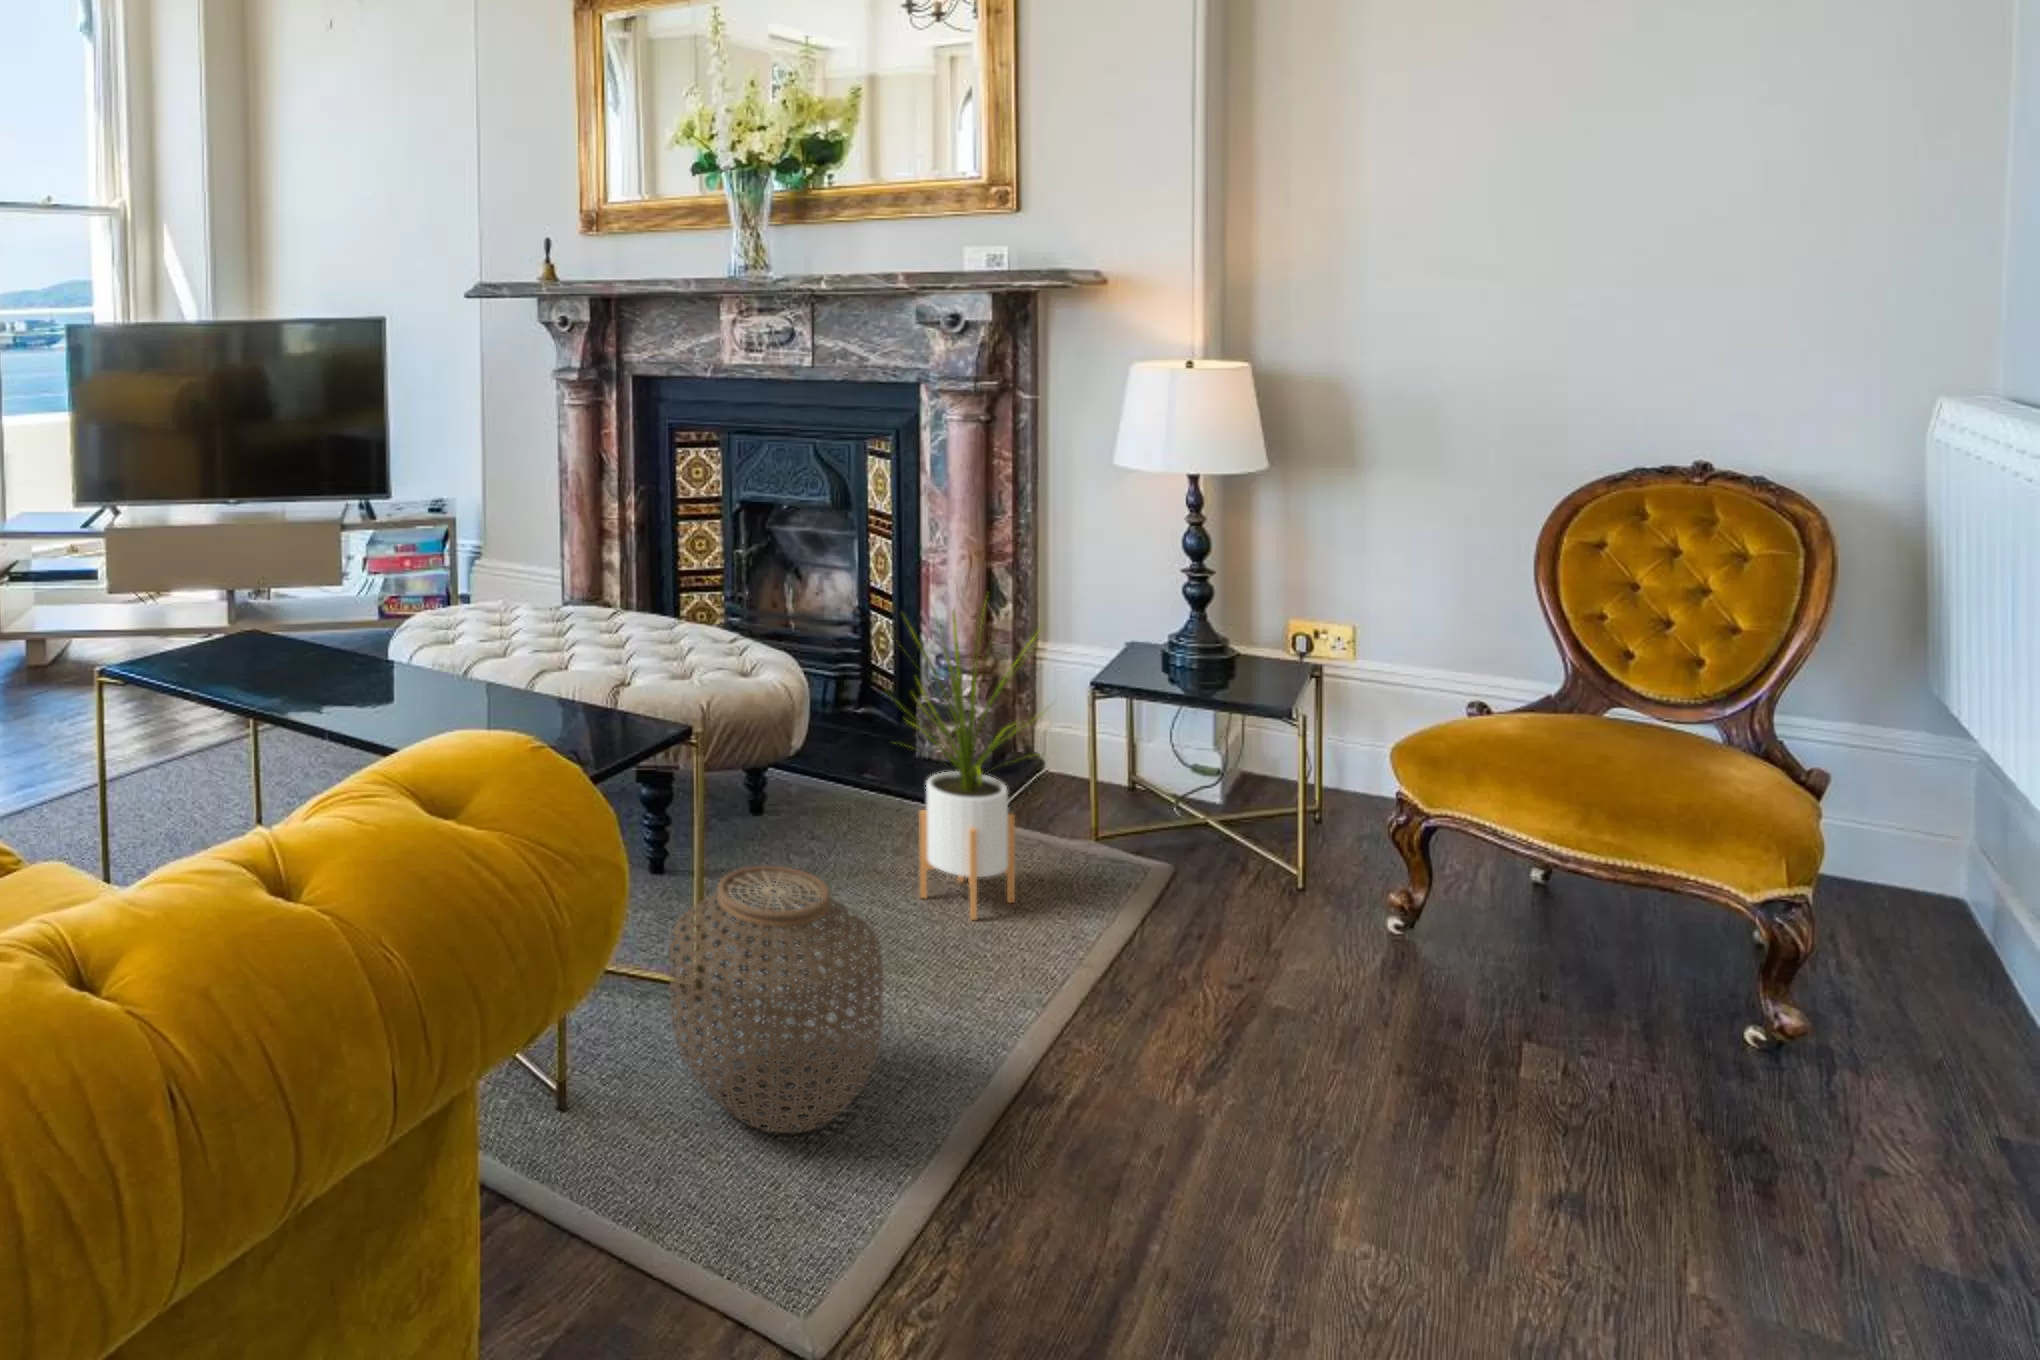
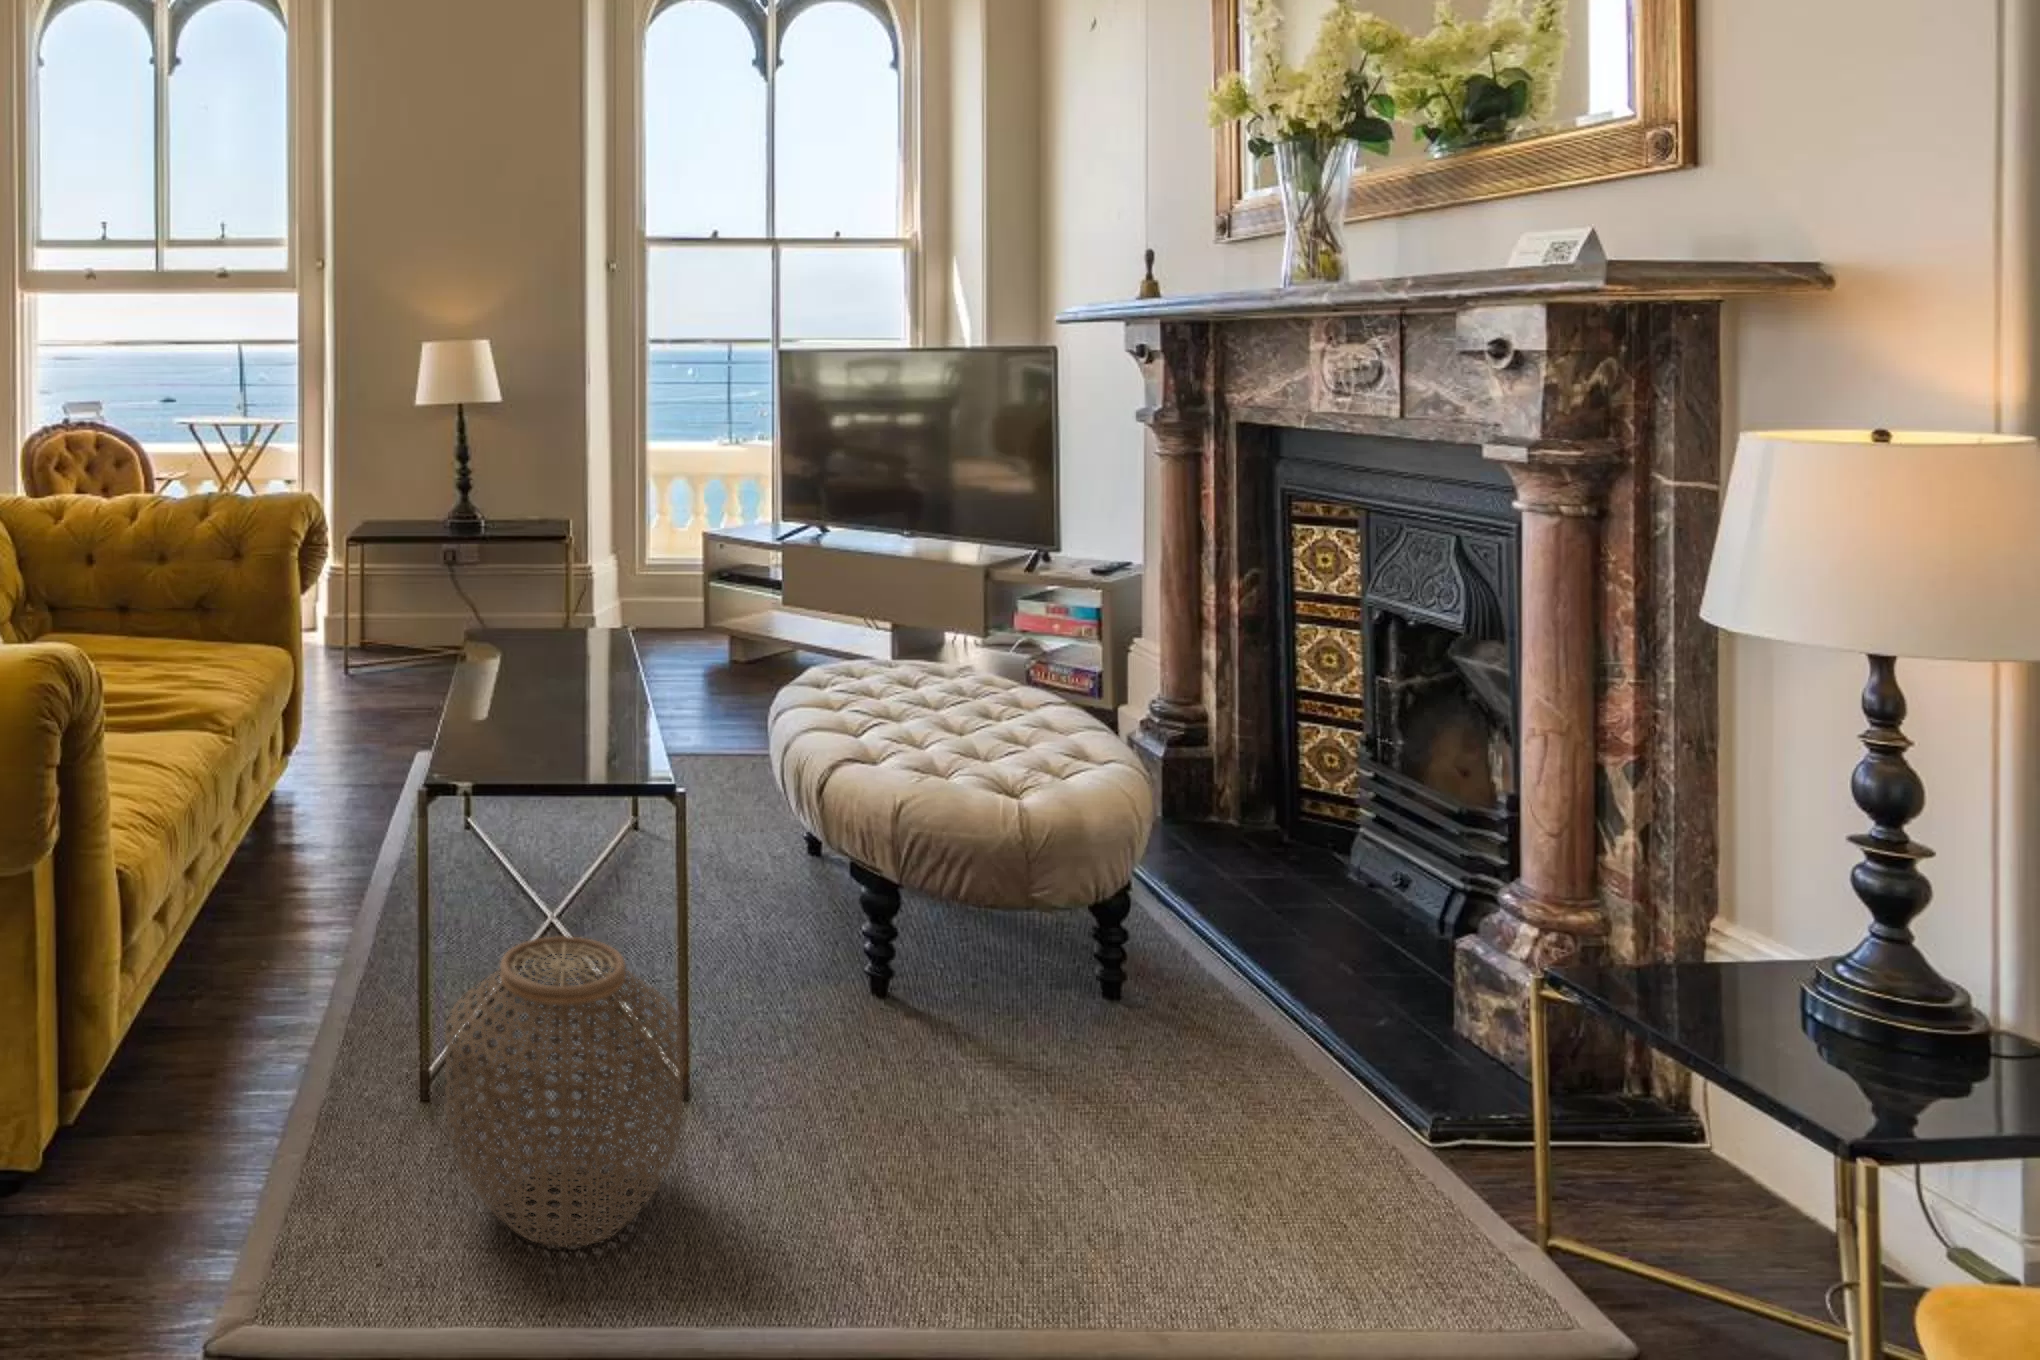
house plant: present [895,611,1047,920] -> none [1013,723,1294,1222]

